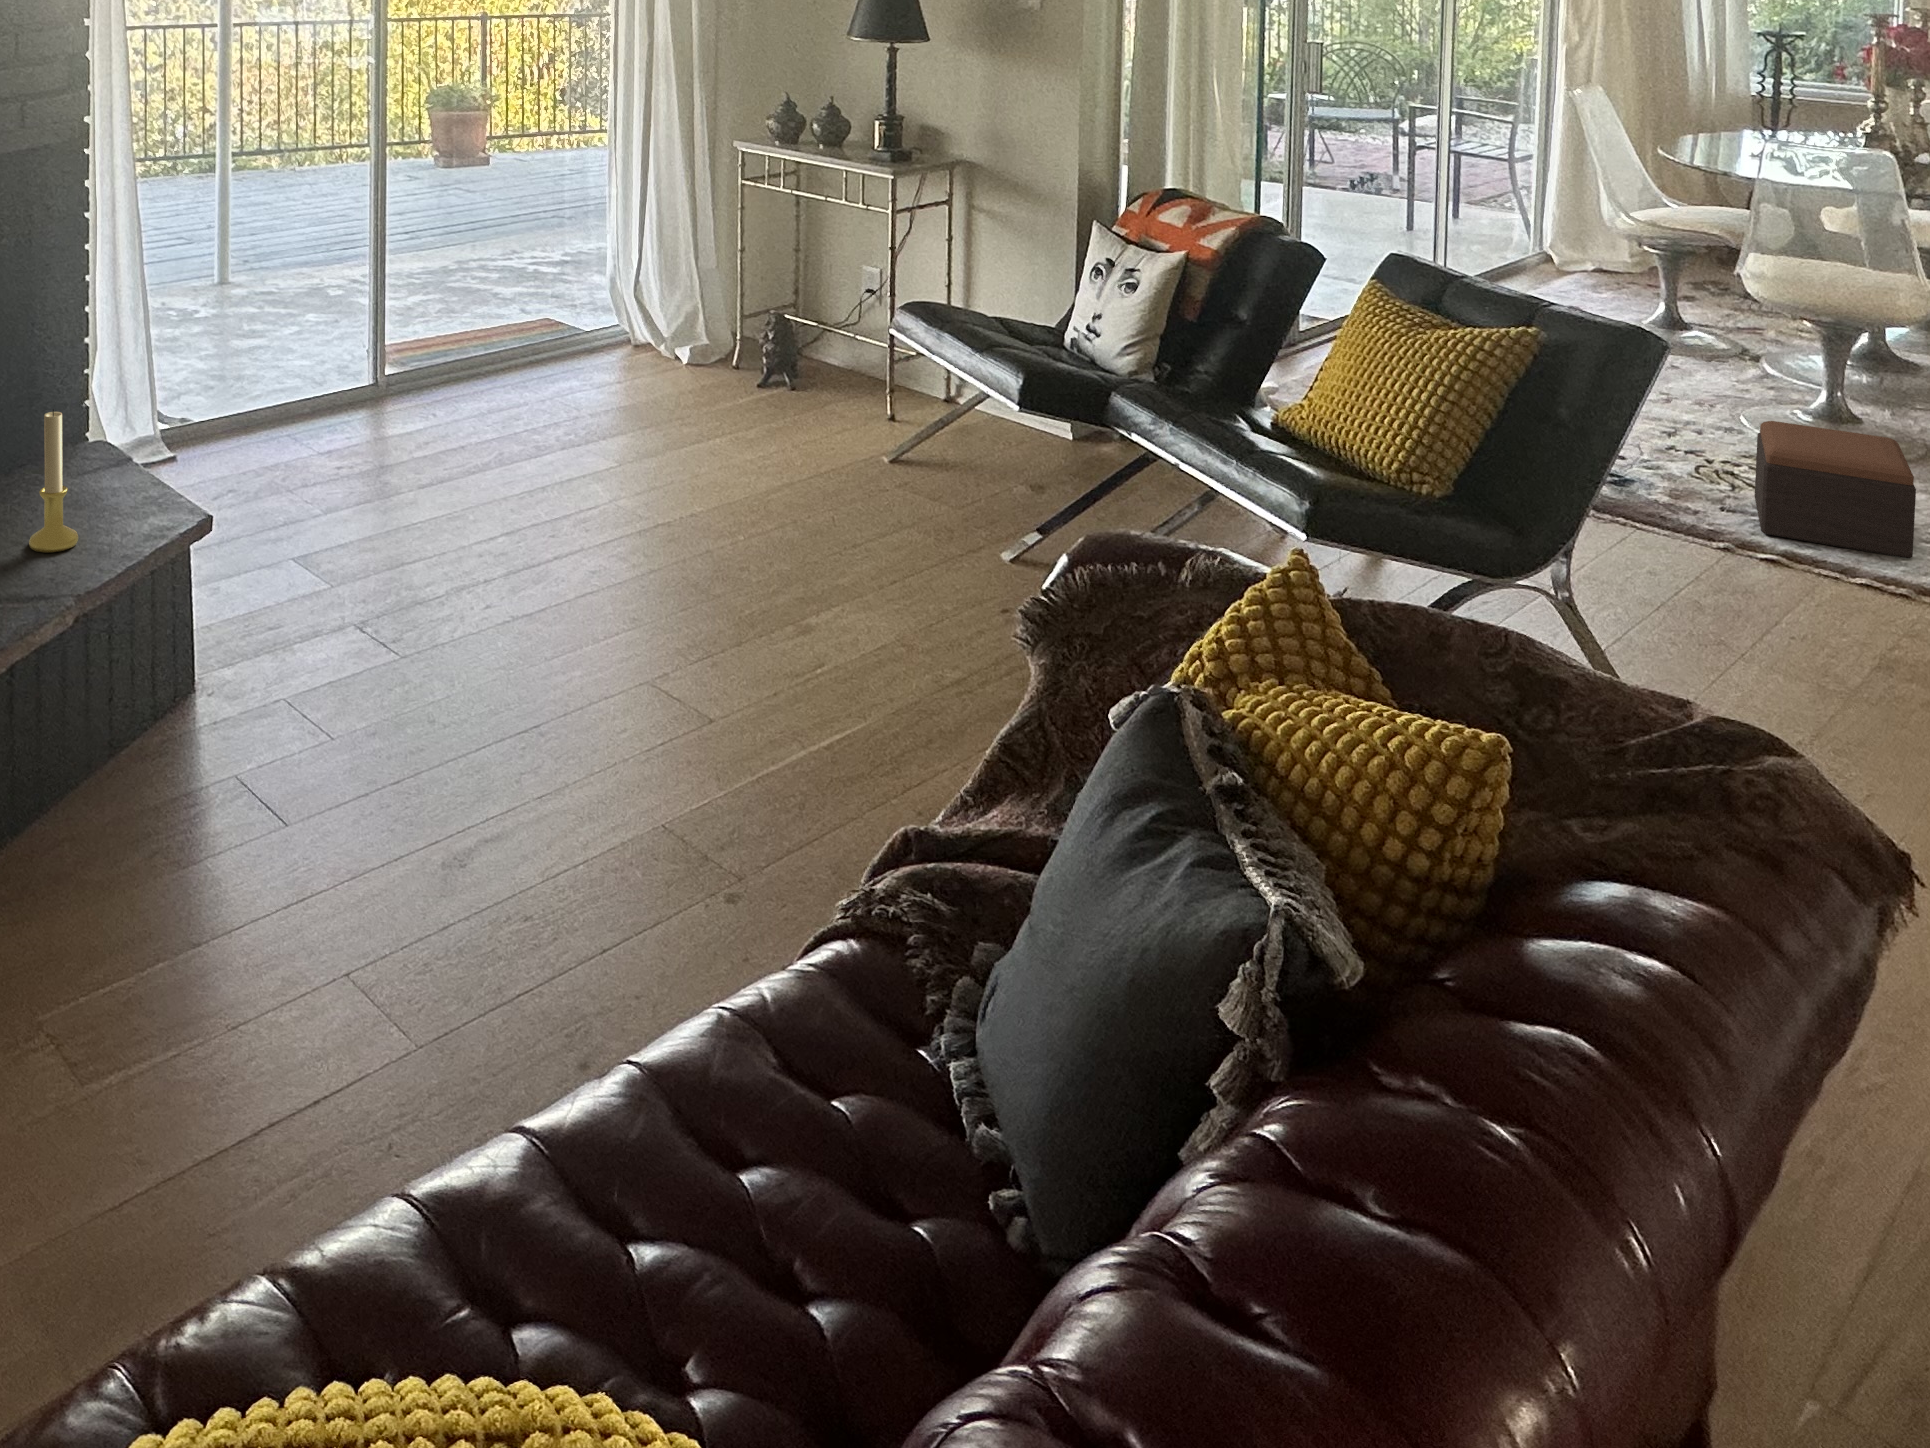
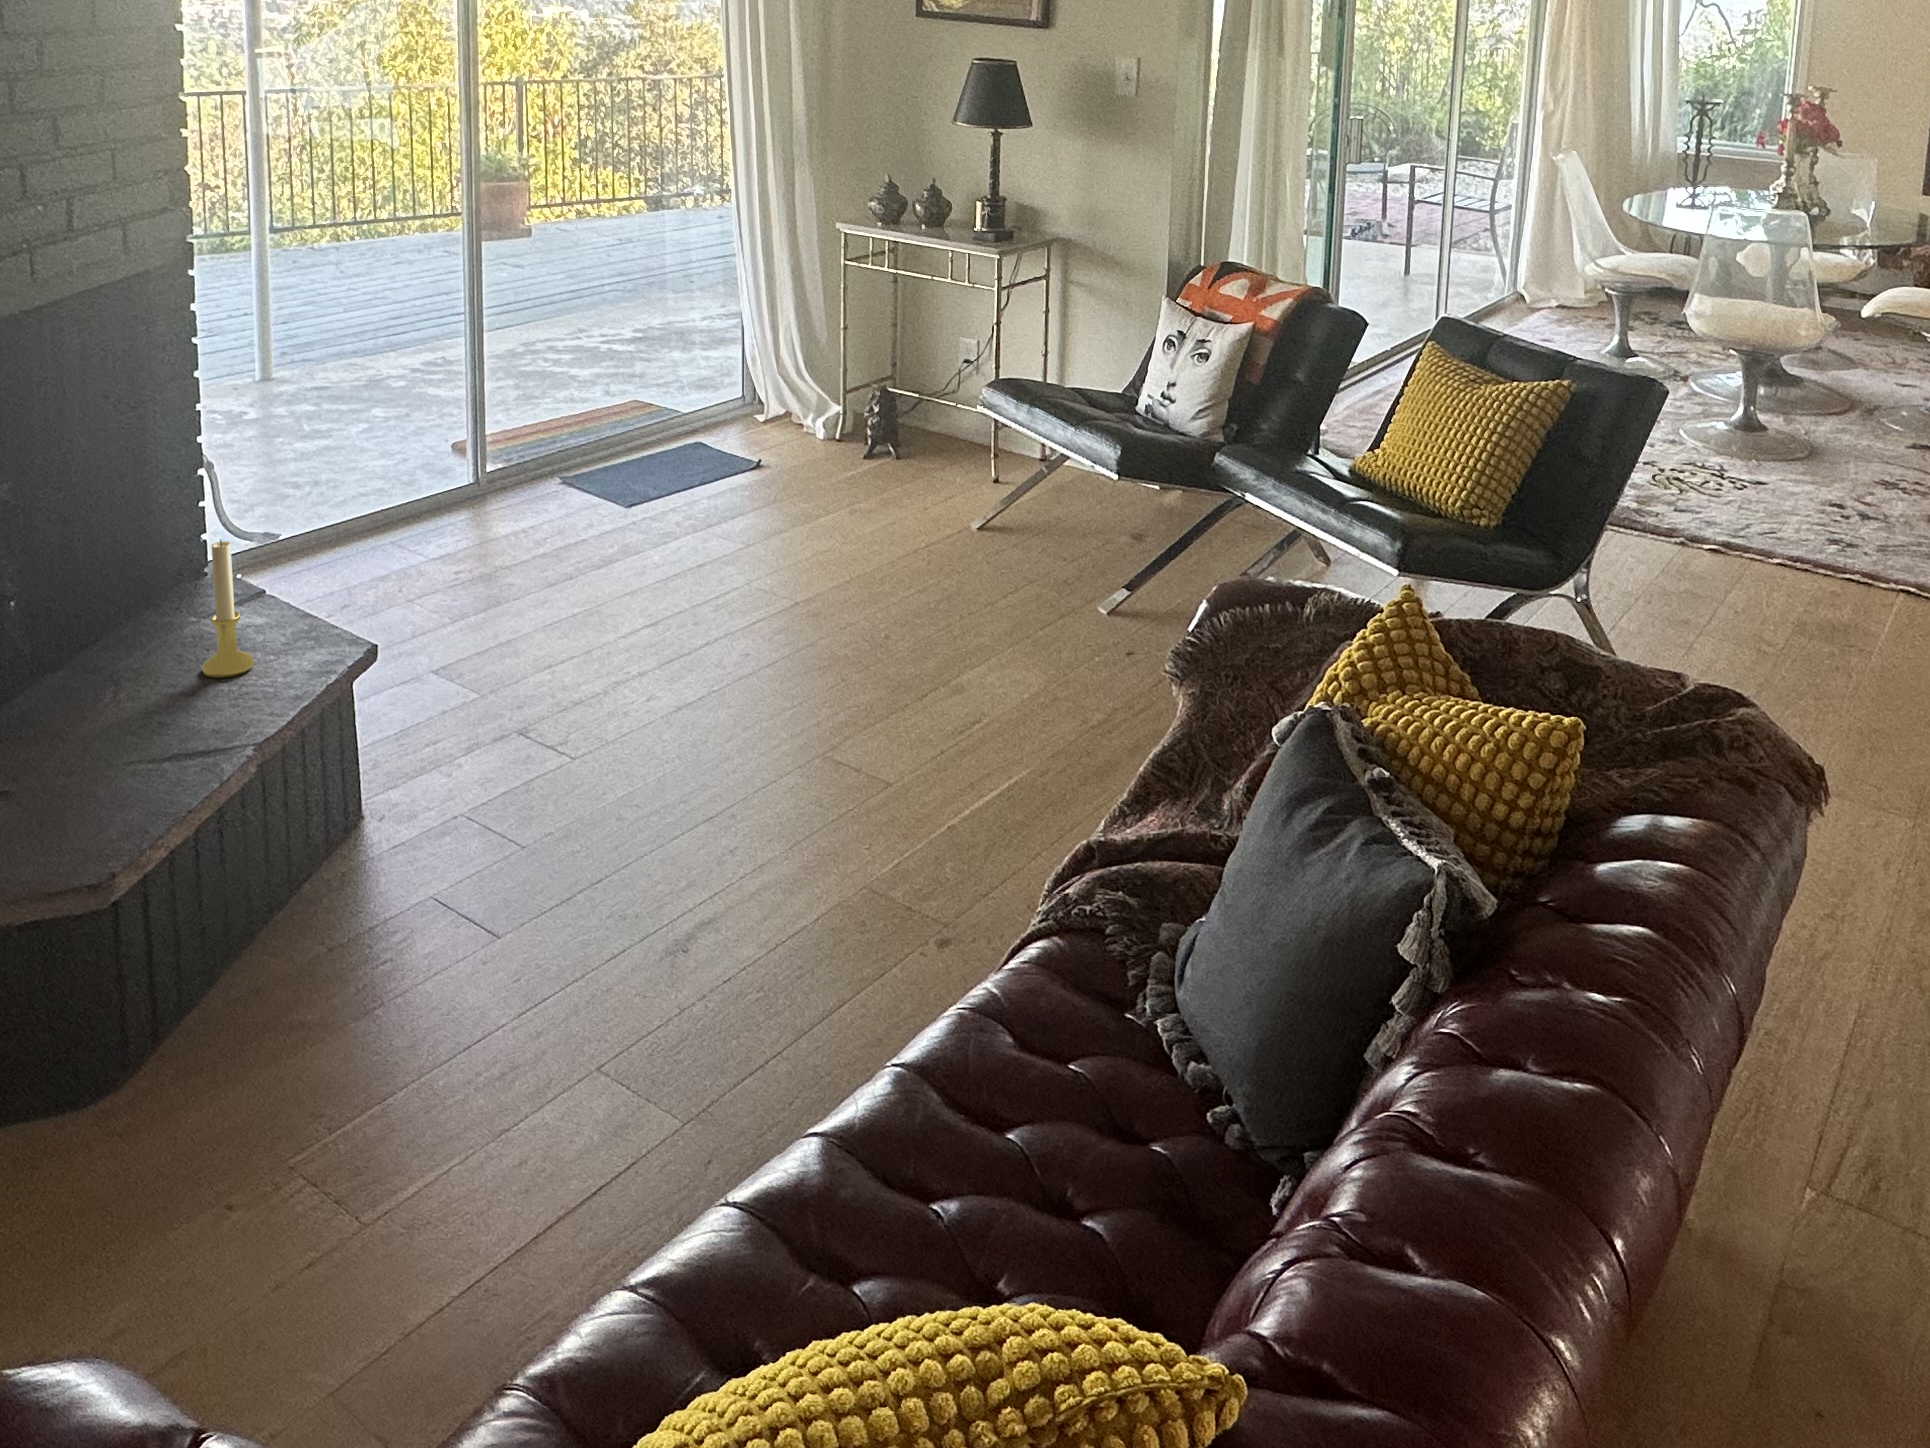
footstool: present [1755,421,1916,559] -> none [1688,434,1804,535]

